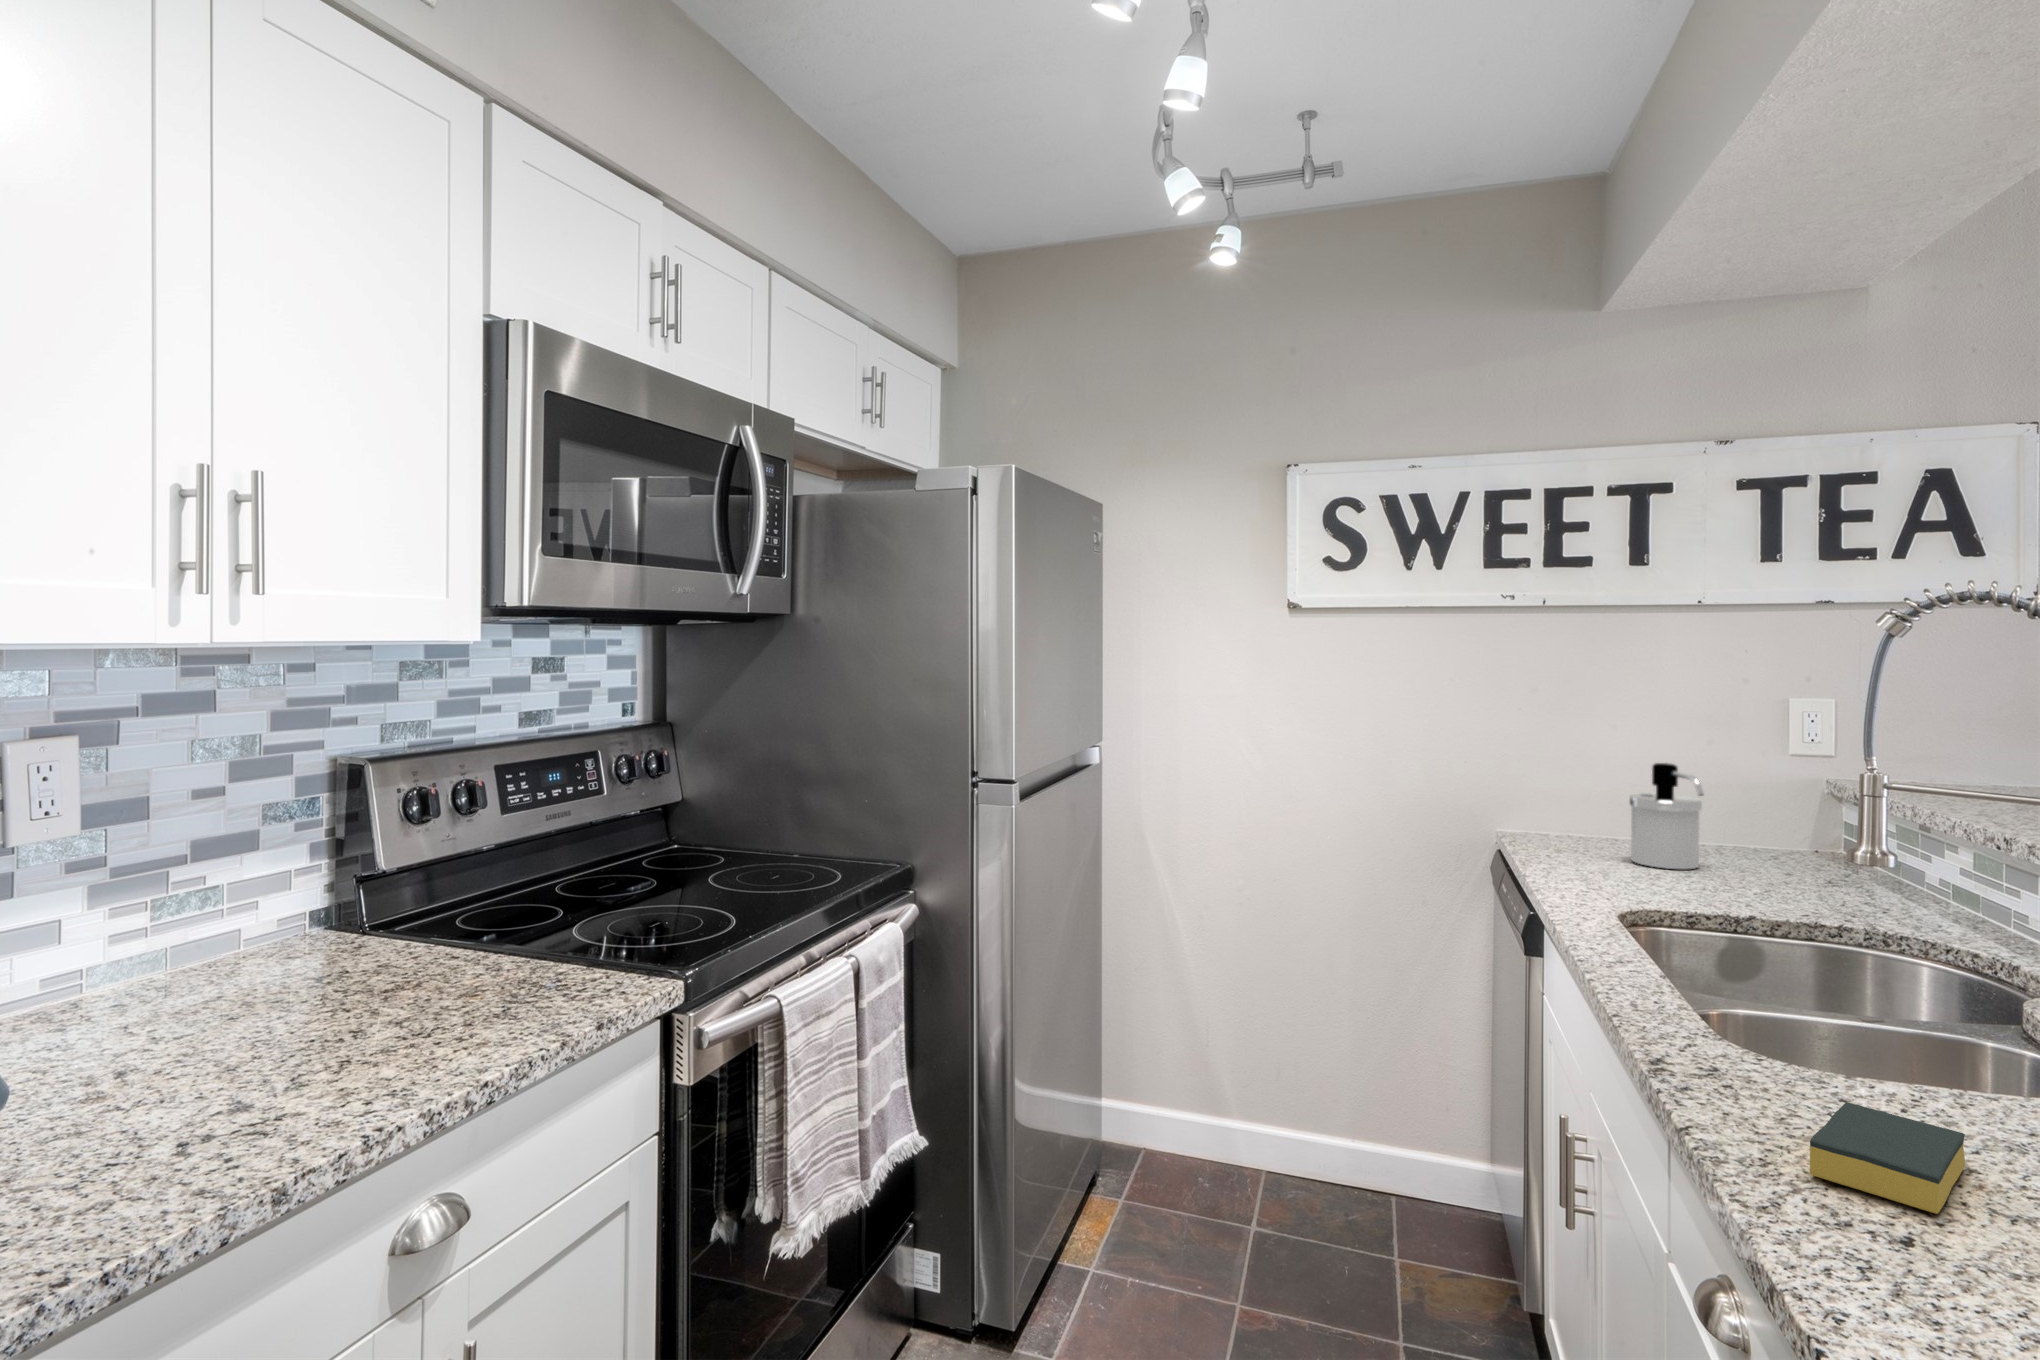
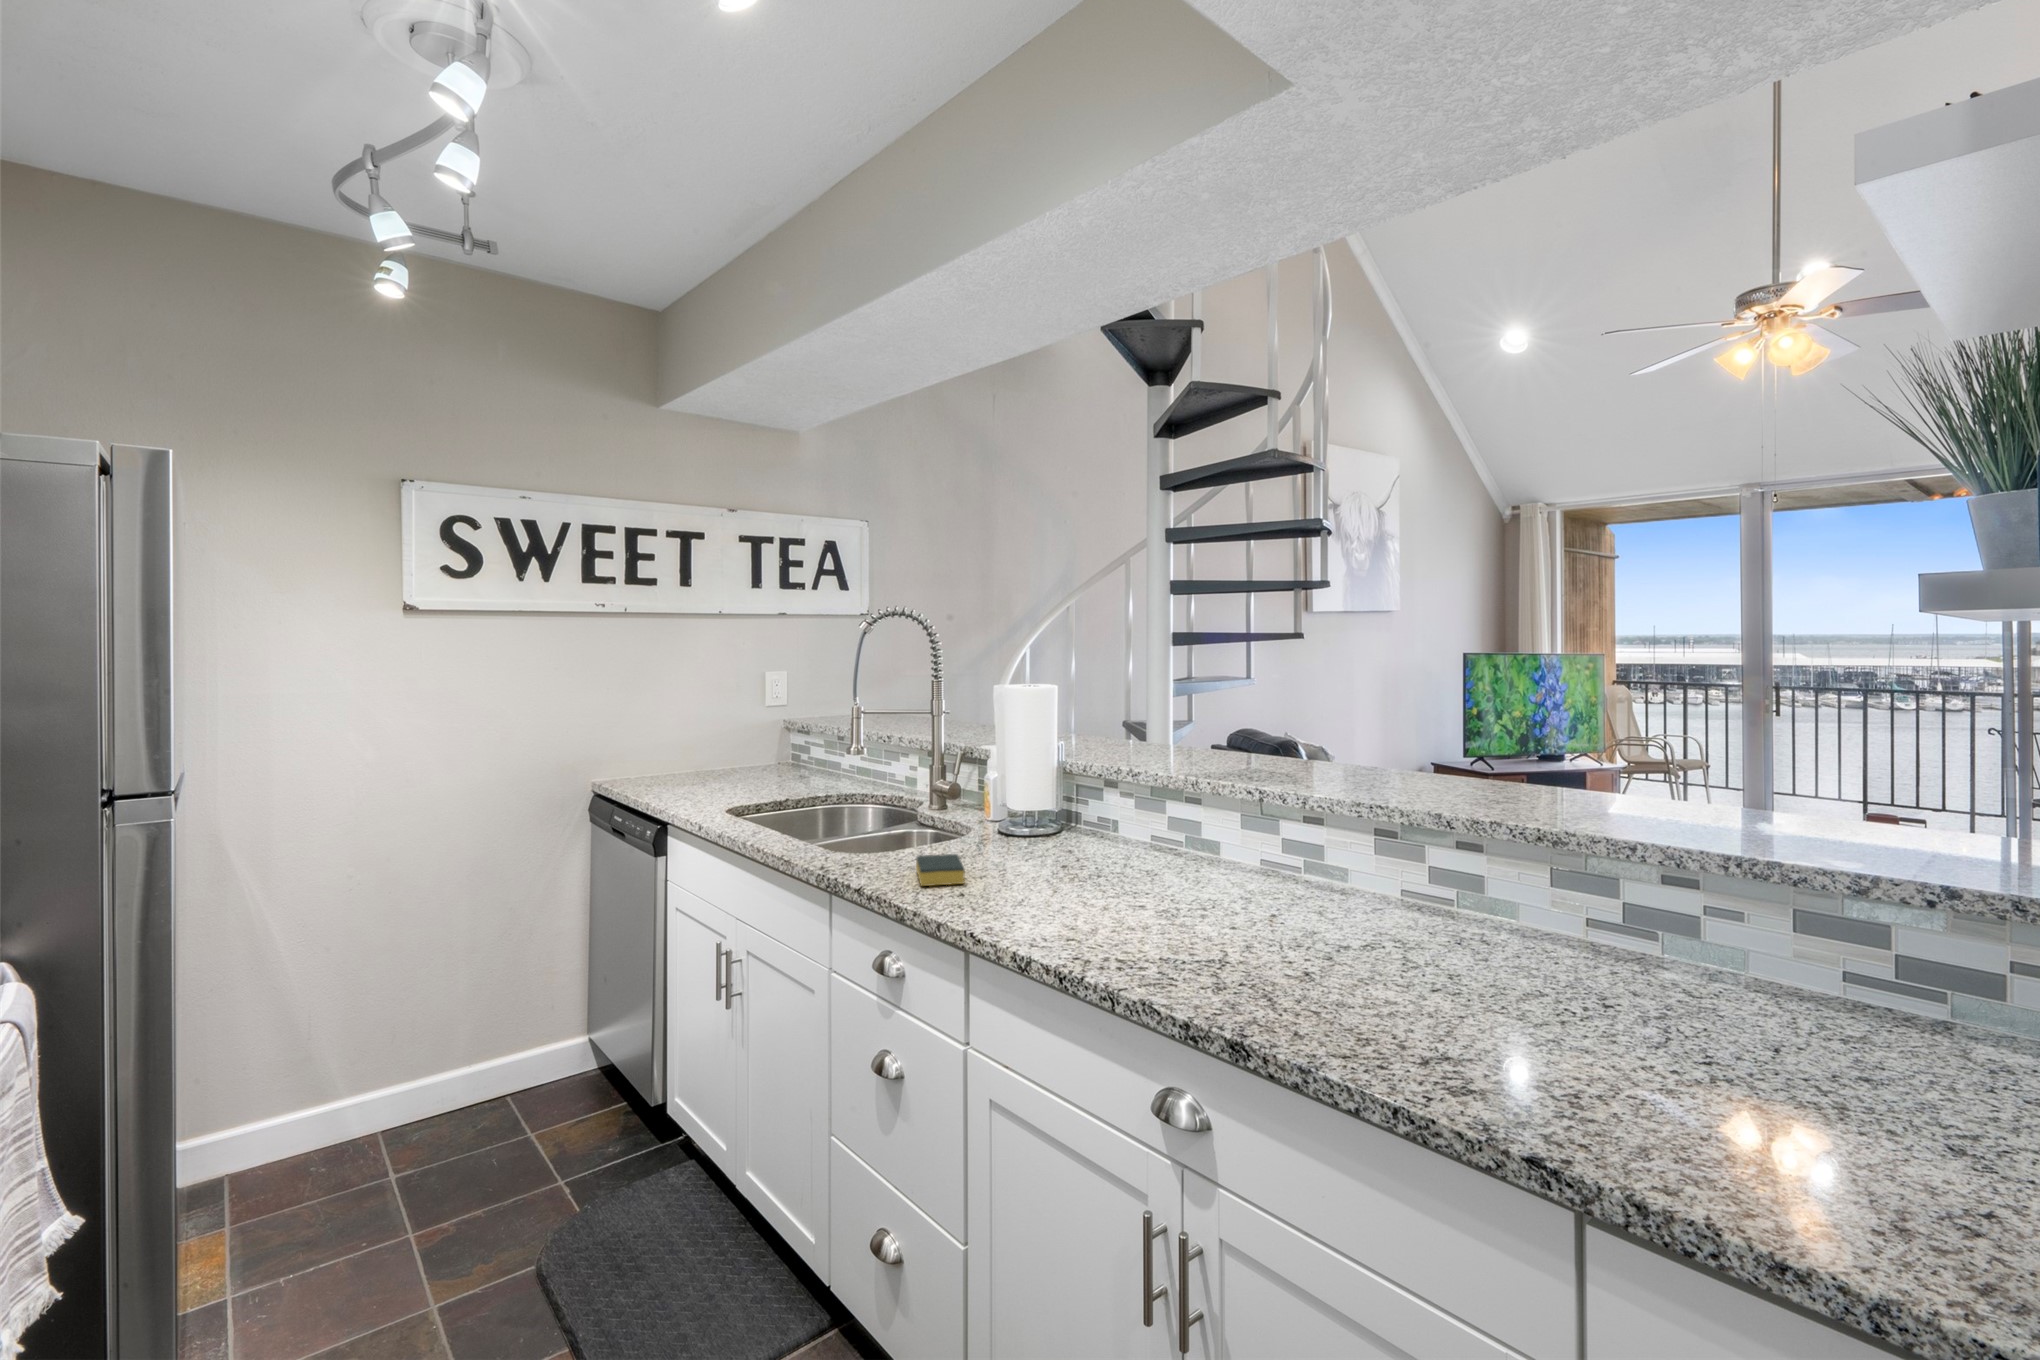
soap dispenser: present [1629,763,1704,869] -> none [694,719,745,788]

